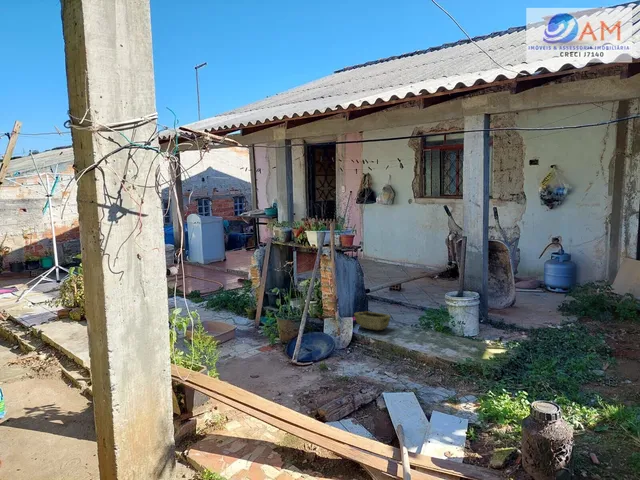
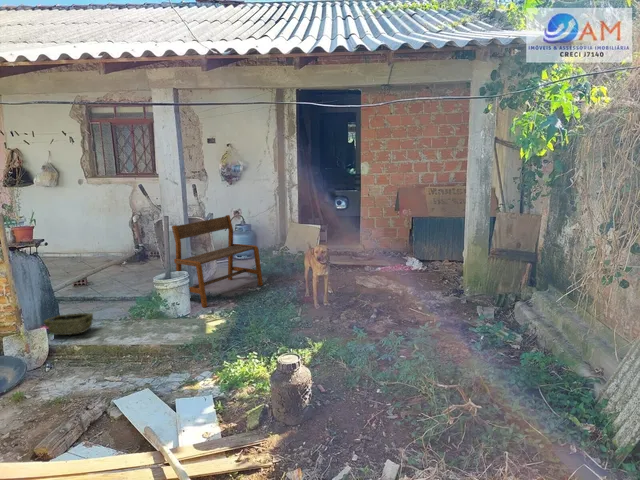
bench: none [469,242,568,333] -> present [172,215,263,307]

